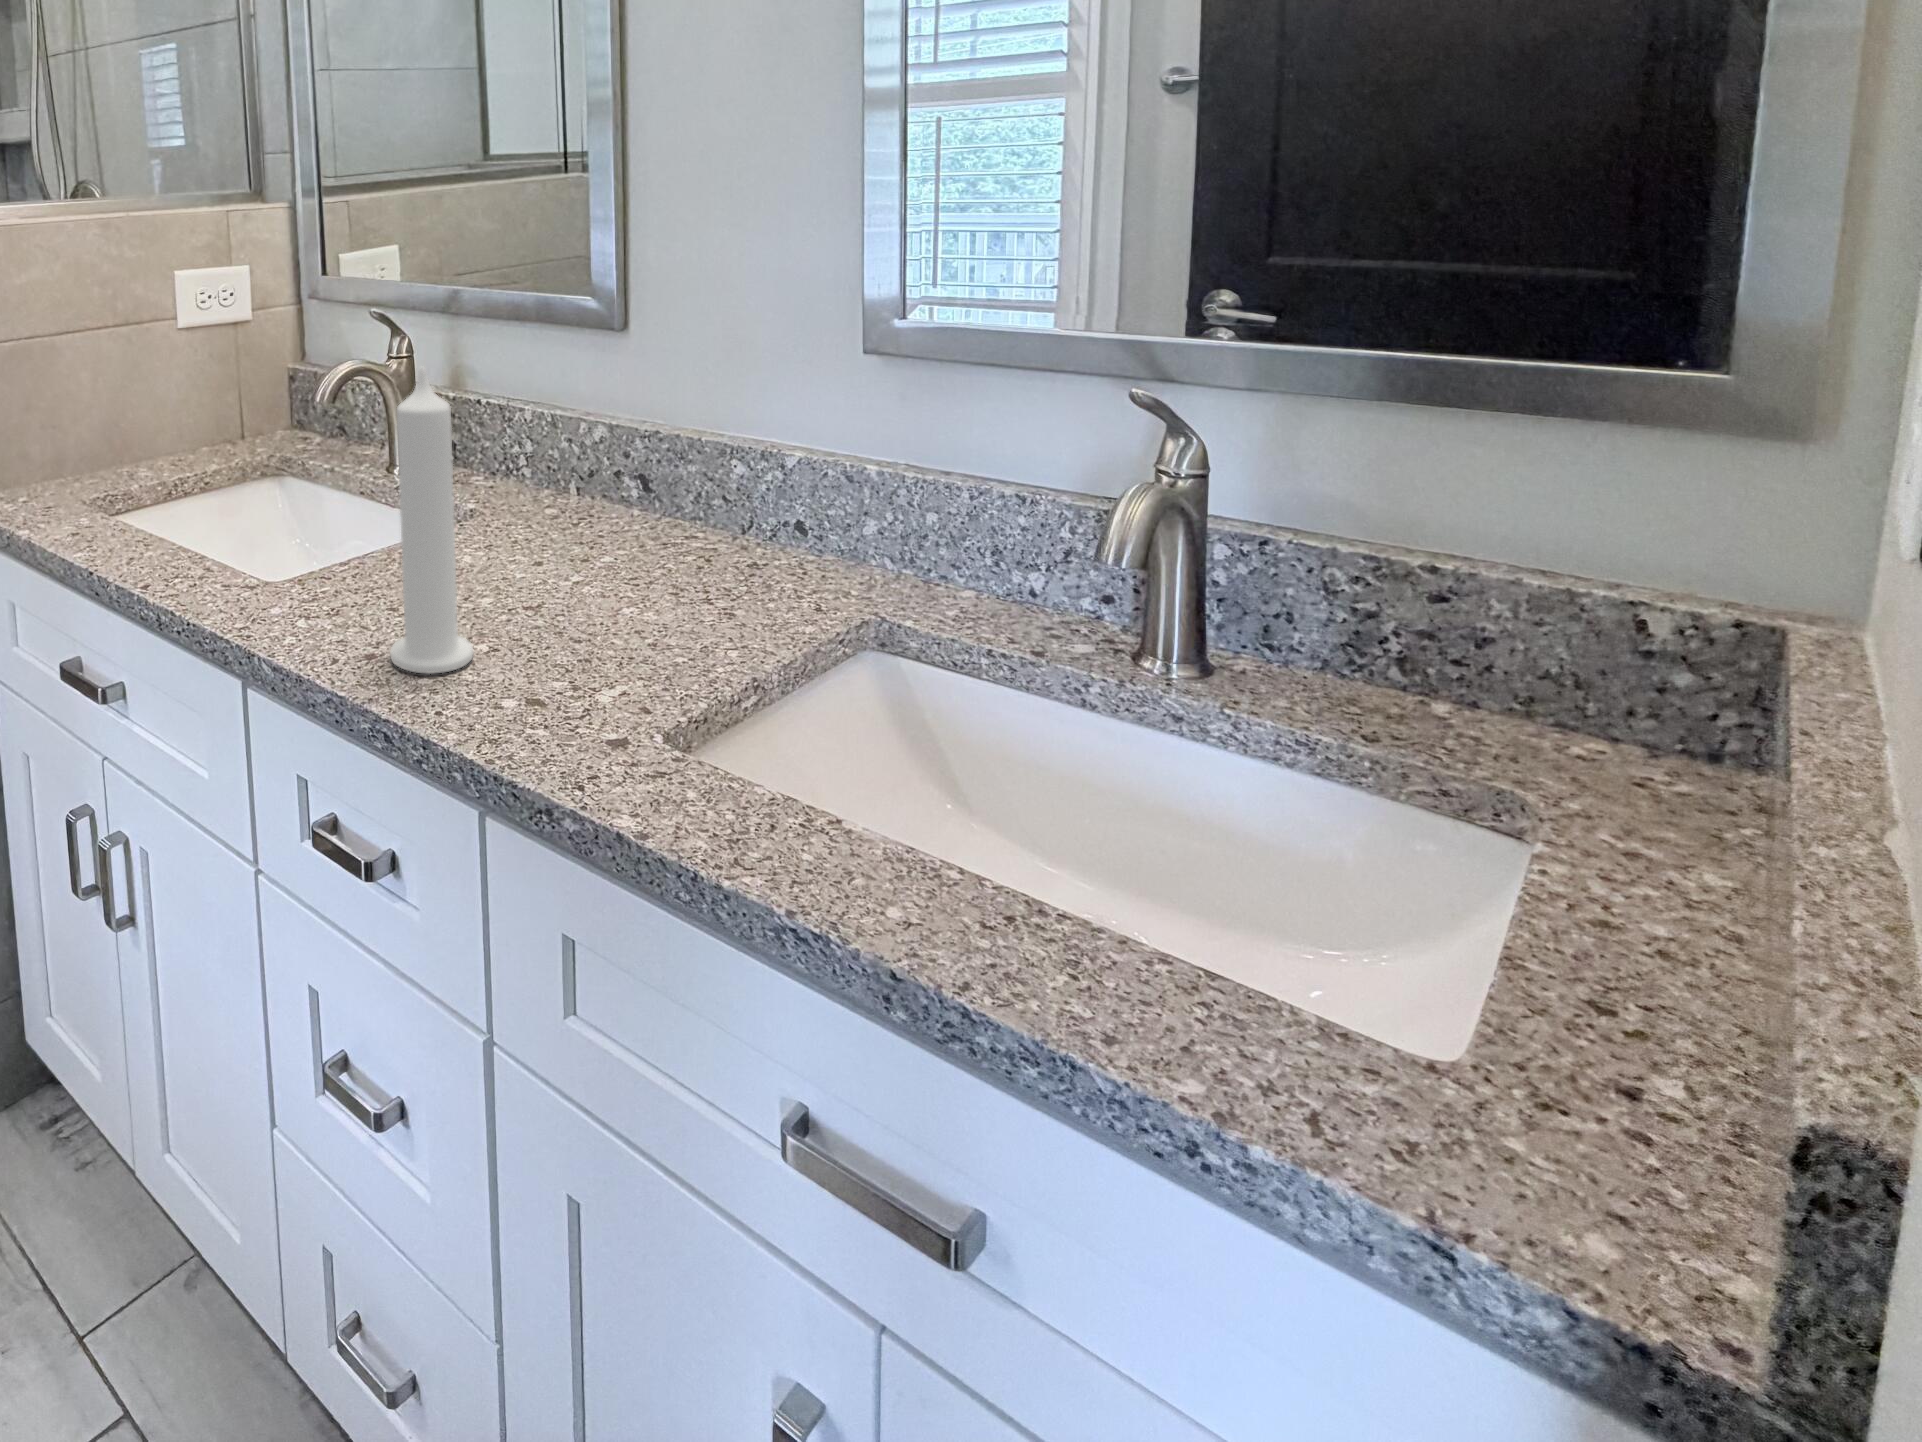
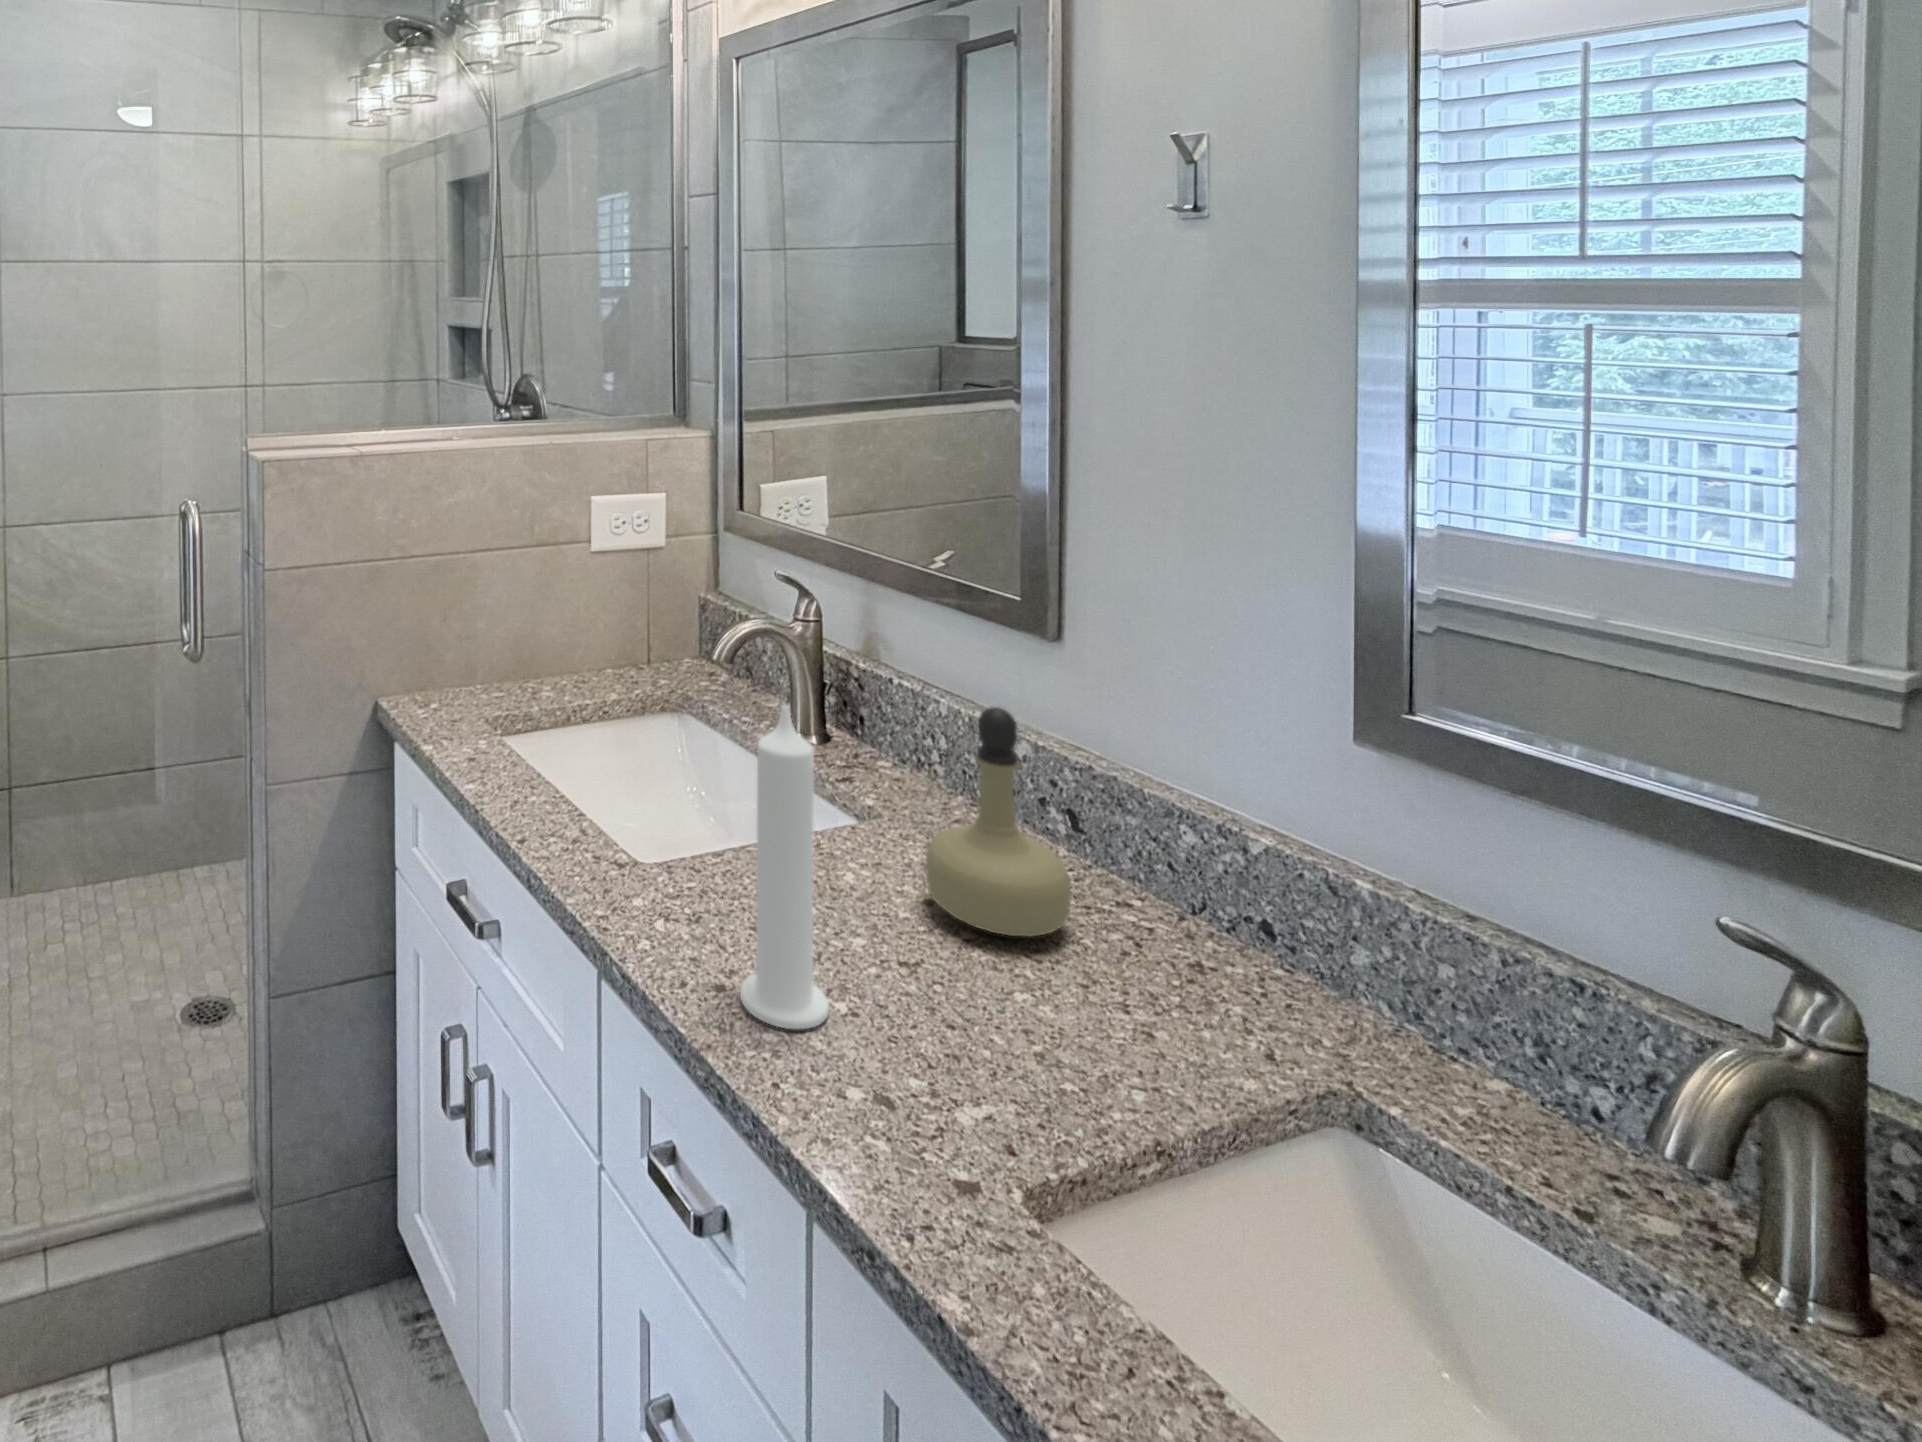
perfume bottle: none [536,374,657,572] -> present [925,707,1071,937]

